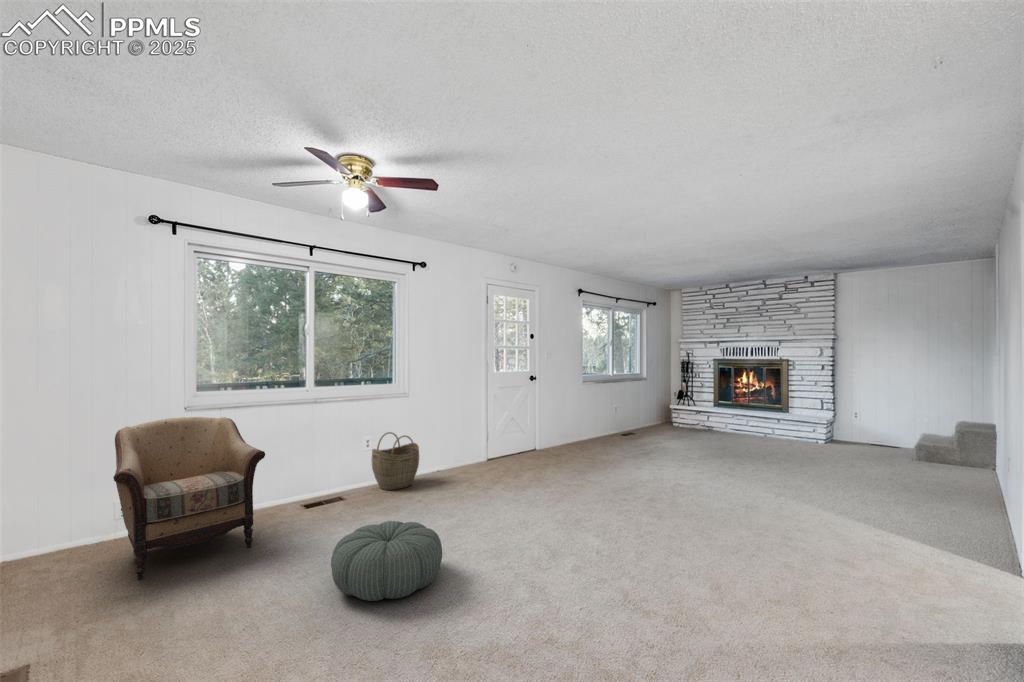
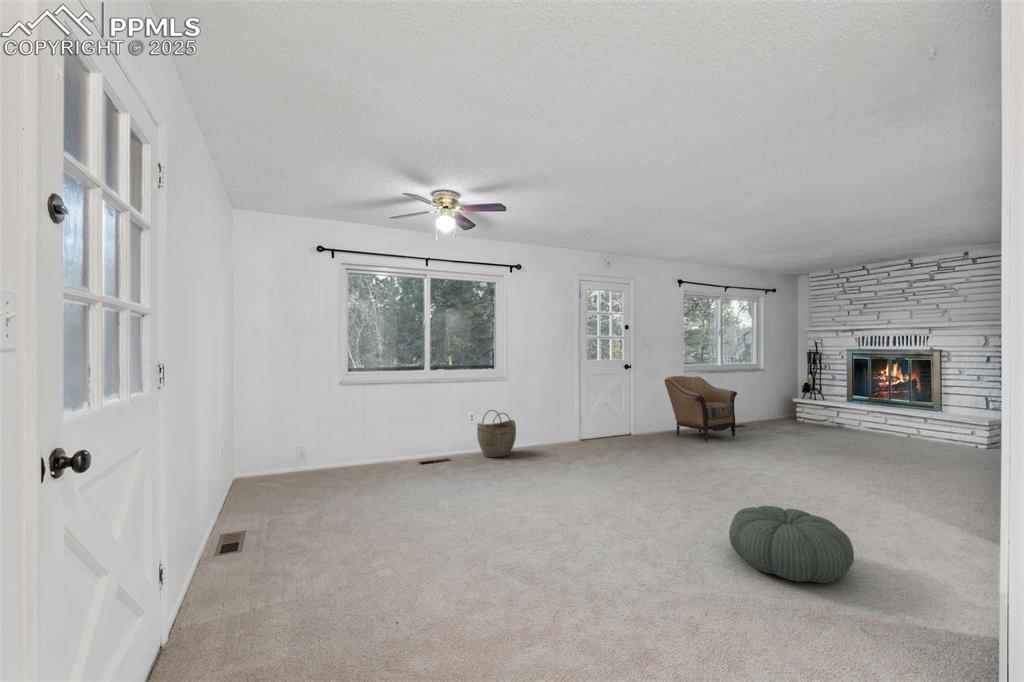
armchair: present [113,417,265,580] -> present [664,376,737,442]
pouf: present [331,521,442,601] -> present [729,506,854,583]

